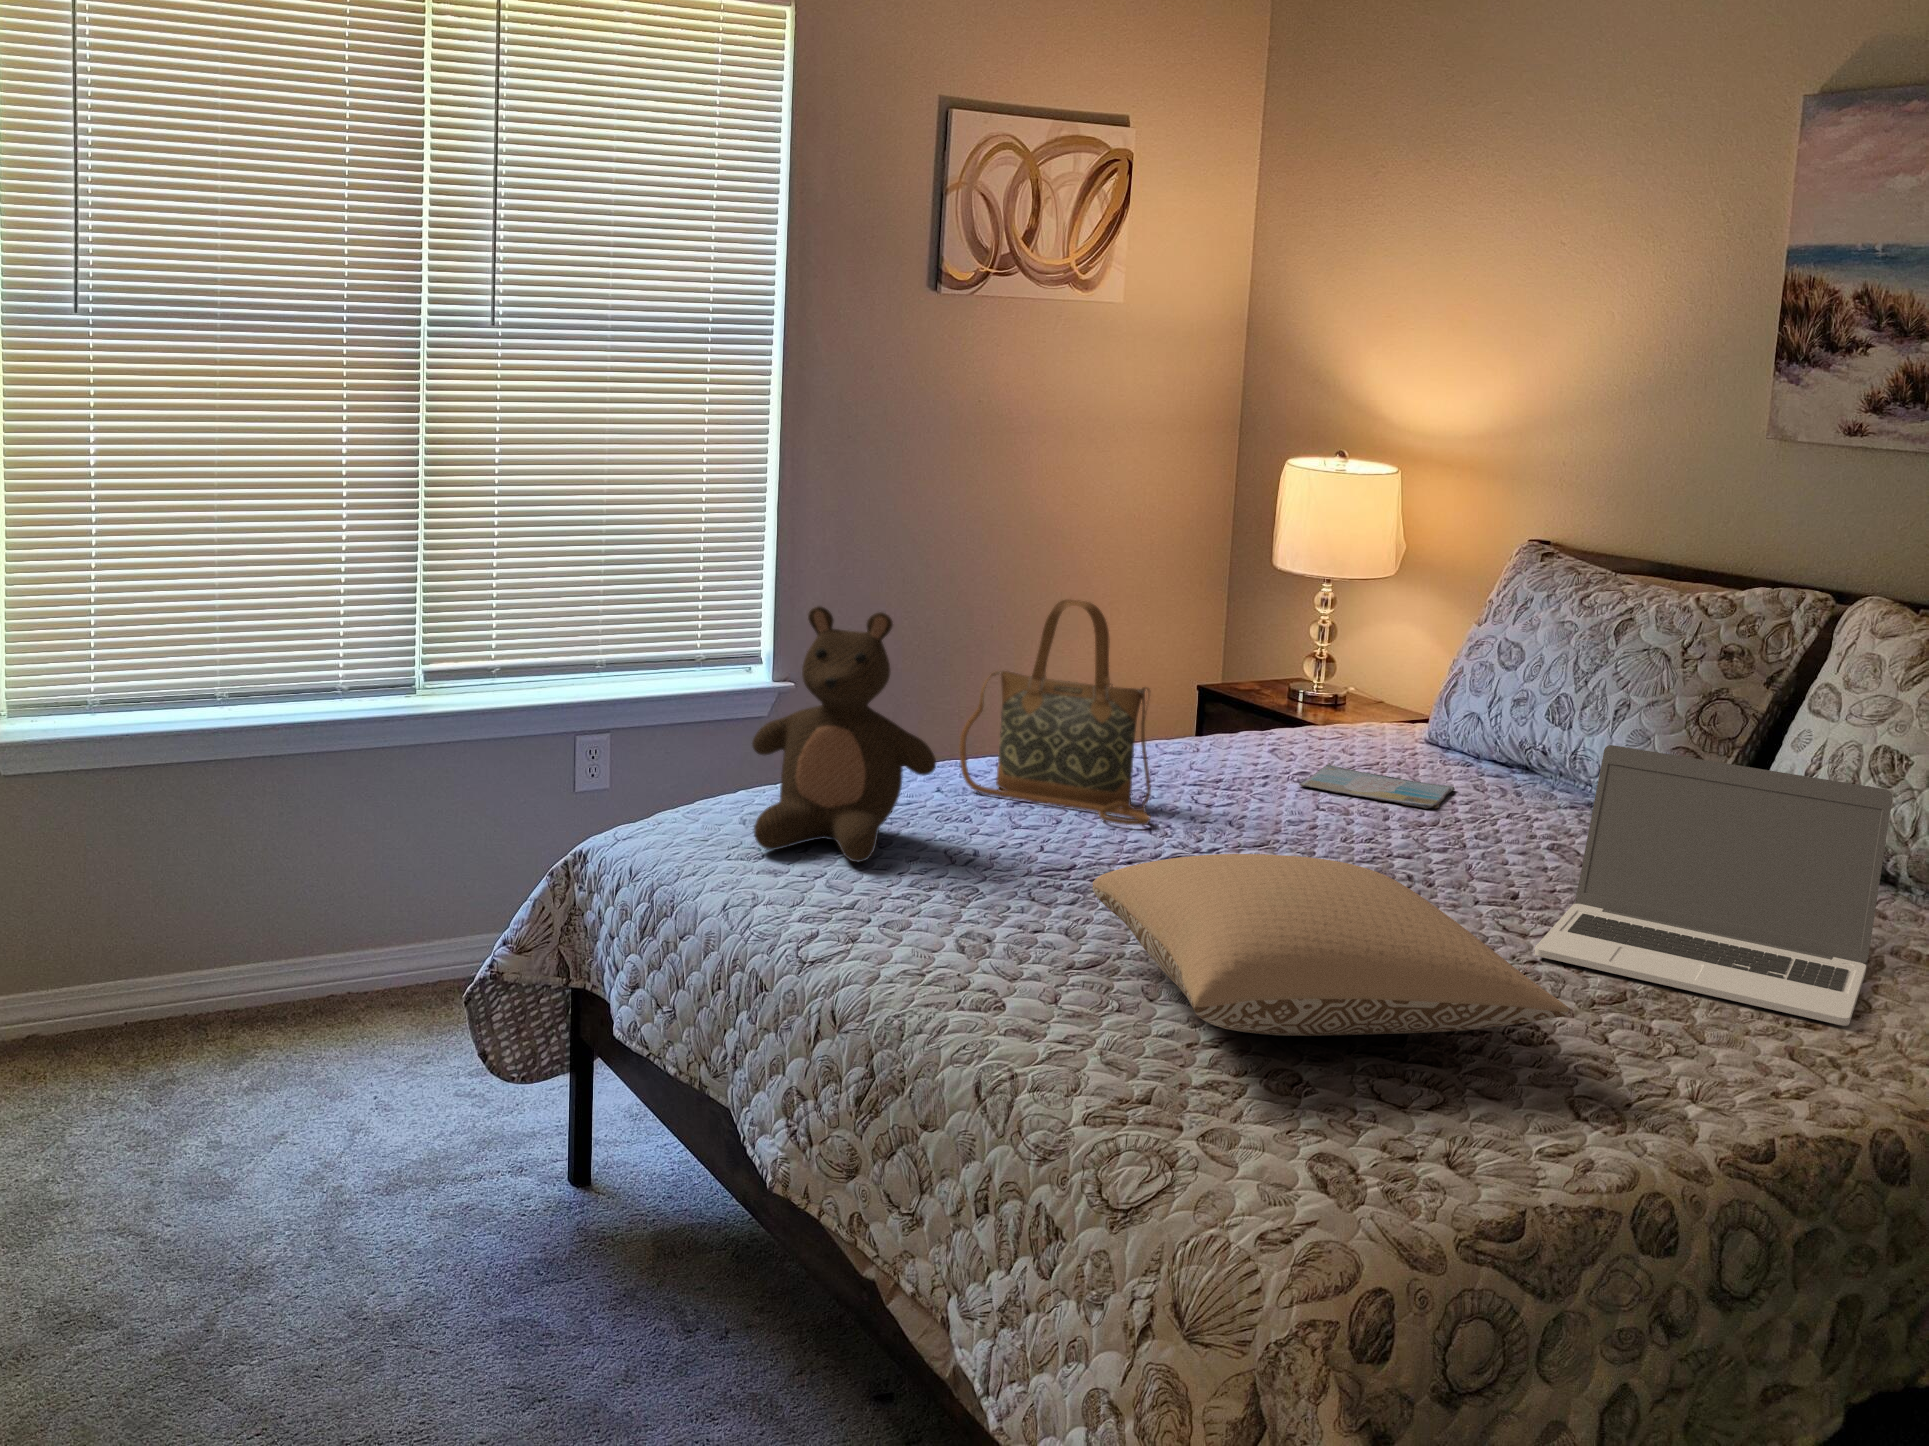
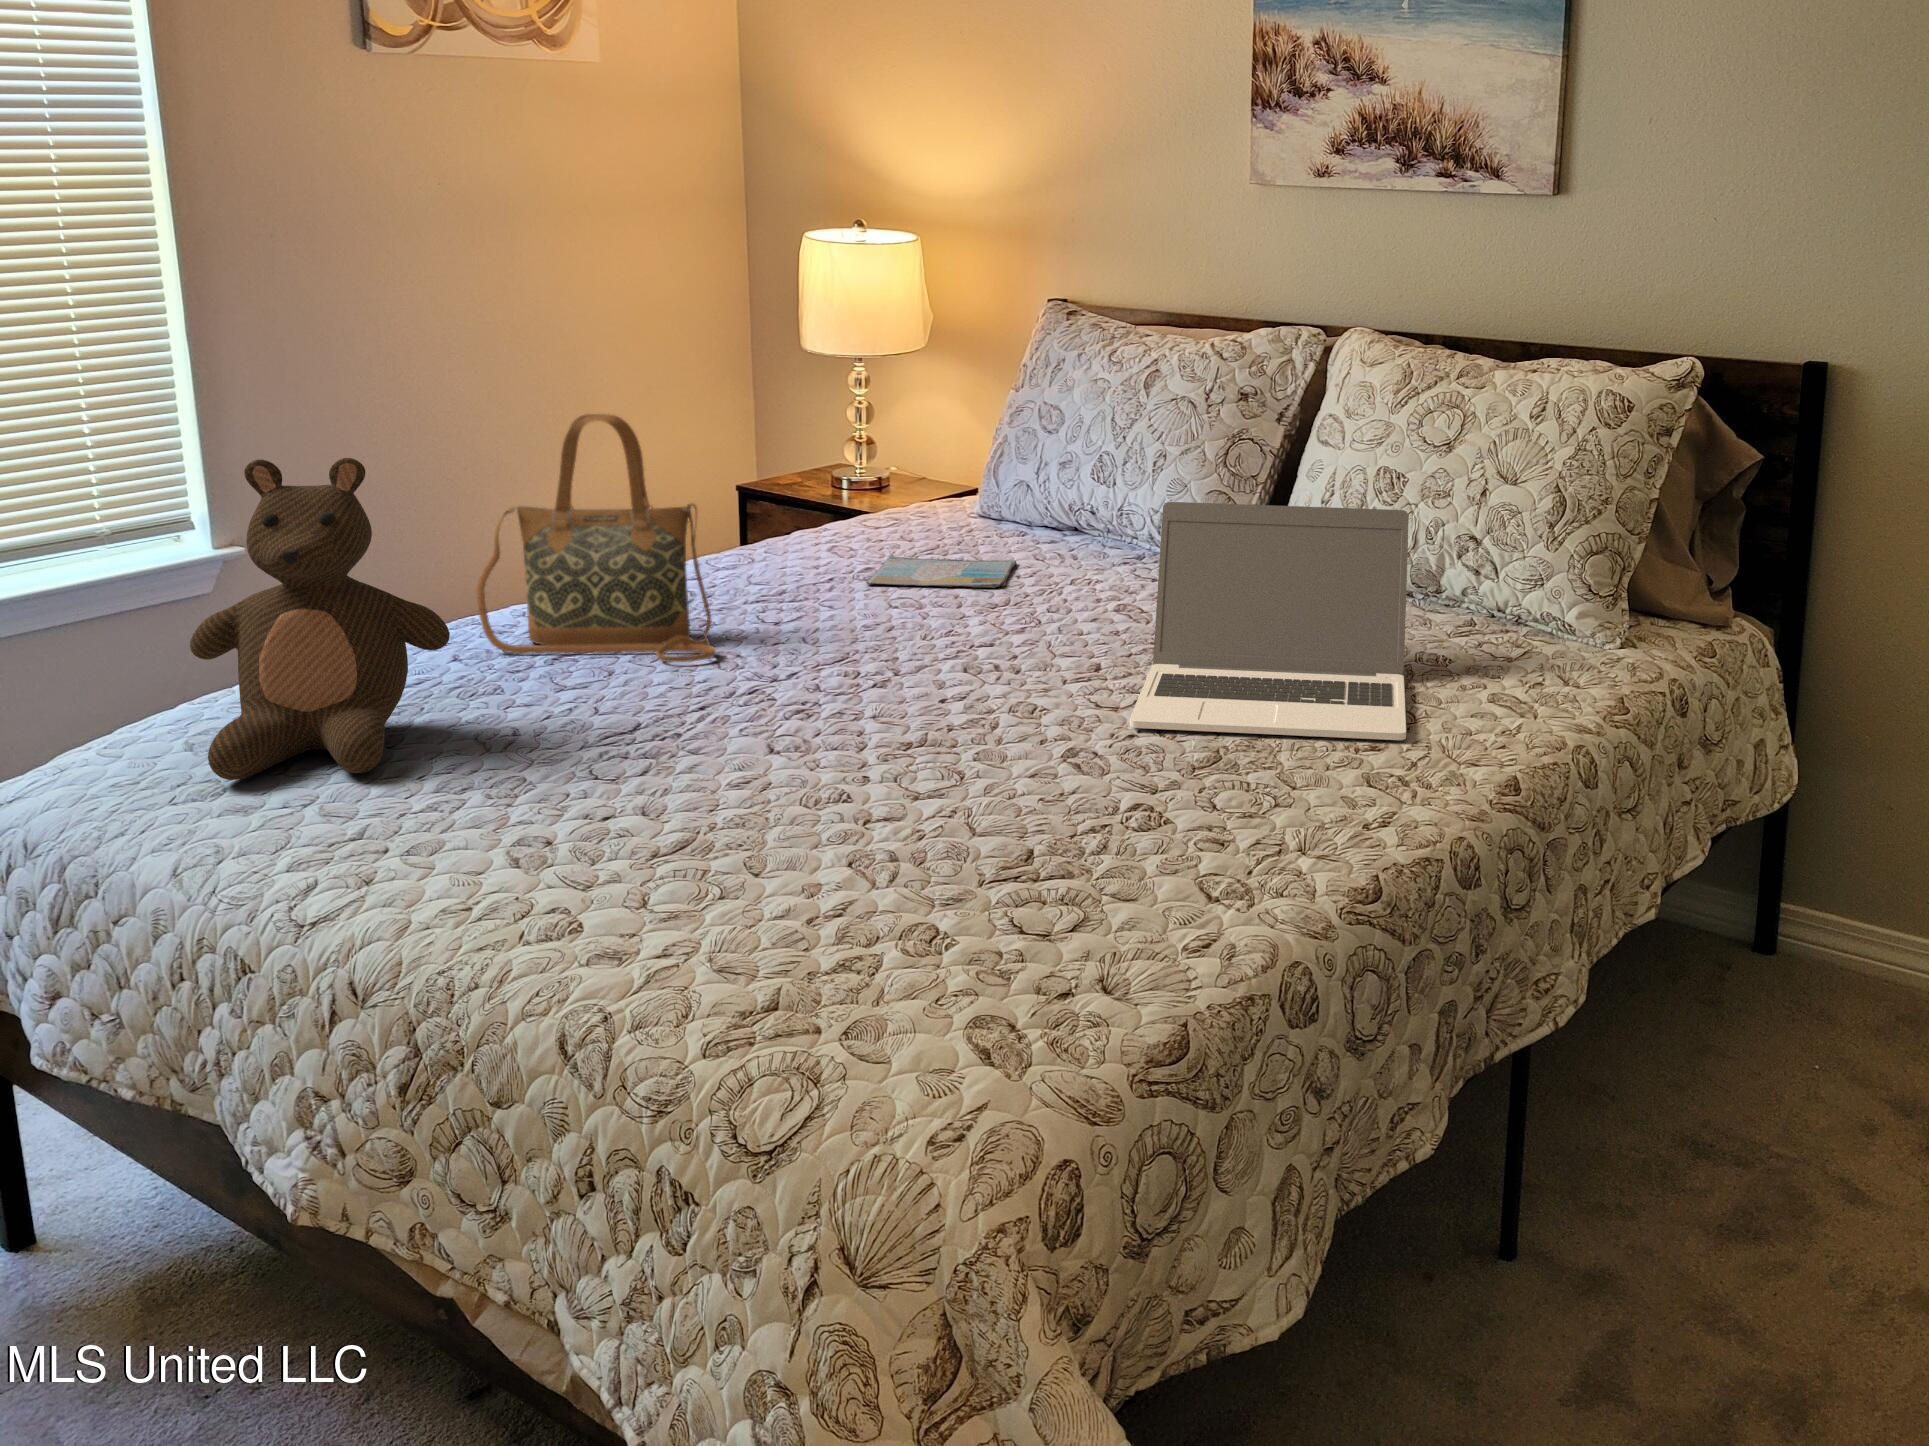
pillow: present [1092,854,1569,1036] -> none [666,676,1189,895]

